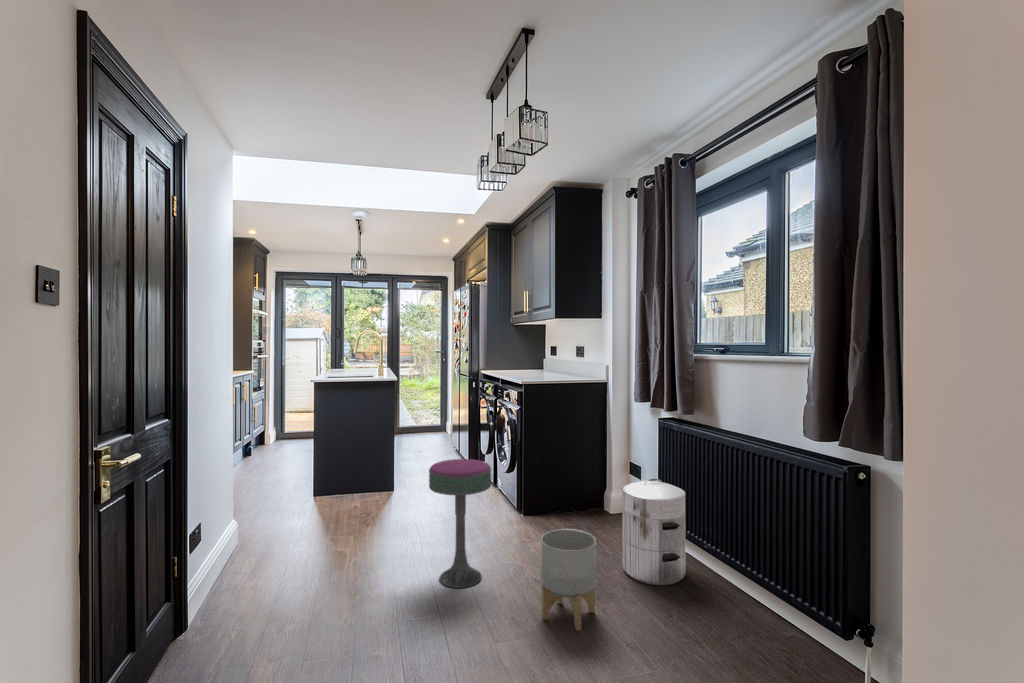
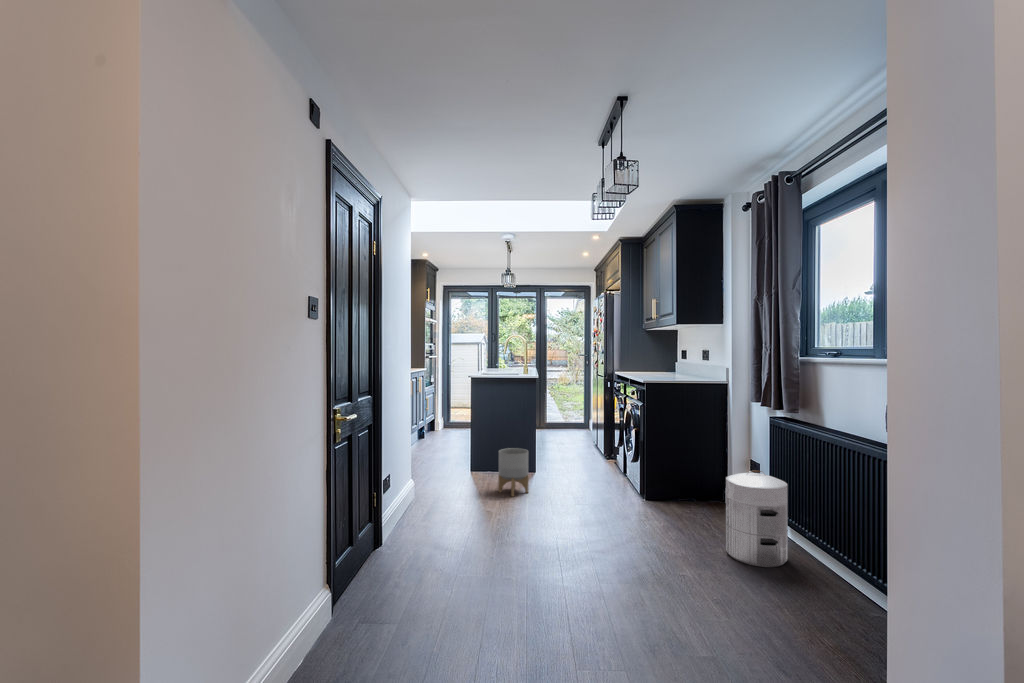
bar stool: present [429,459,491,588] -> none [553,442,605,546]
planter: present [541,529,596,631] -> present [498,448,528,497]

